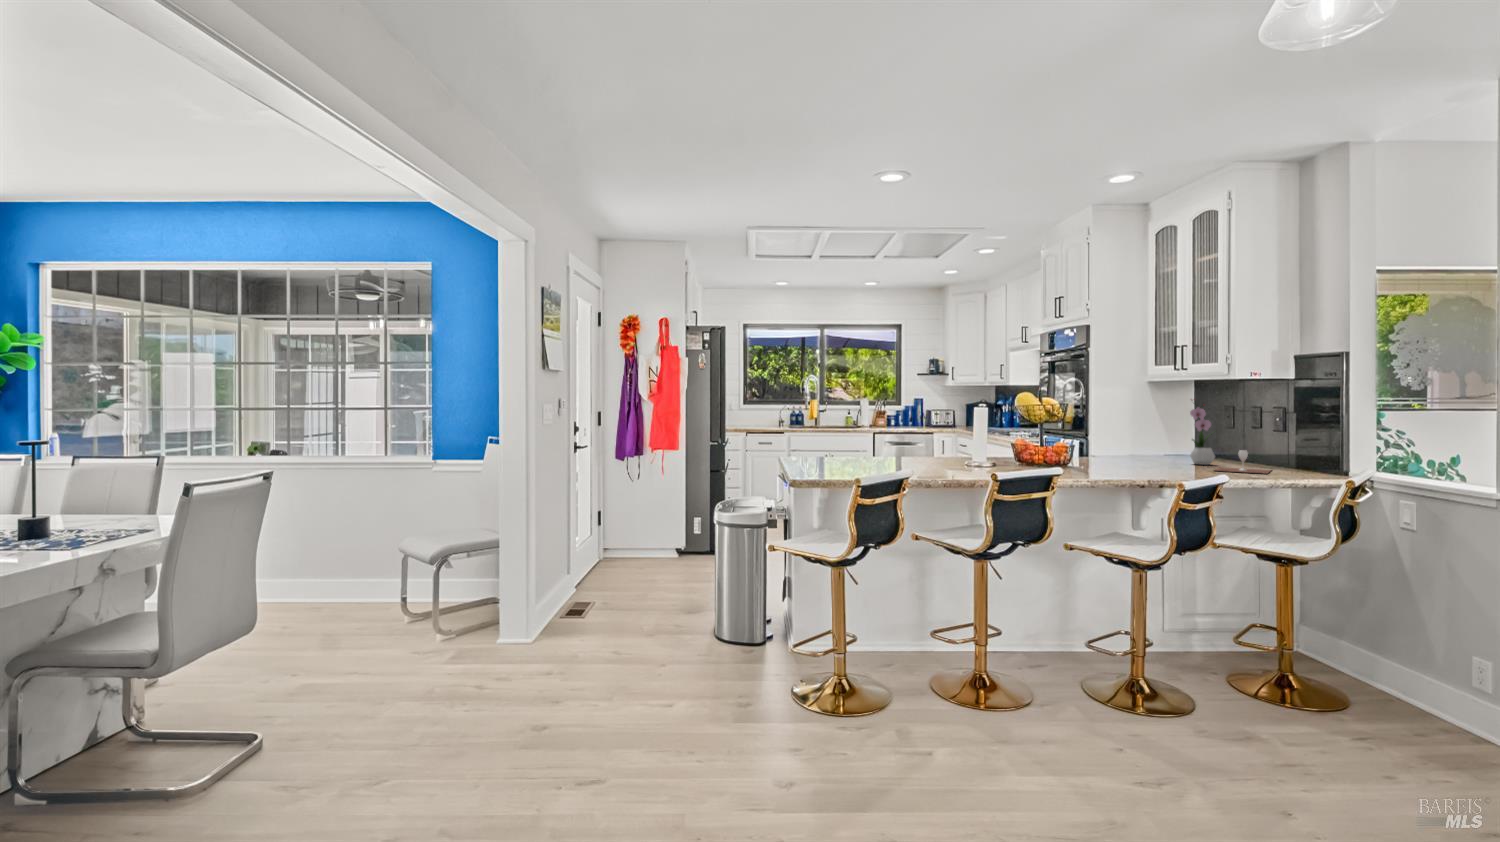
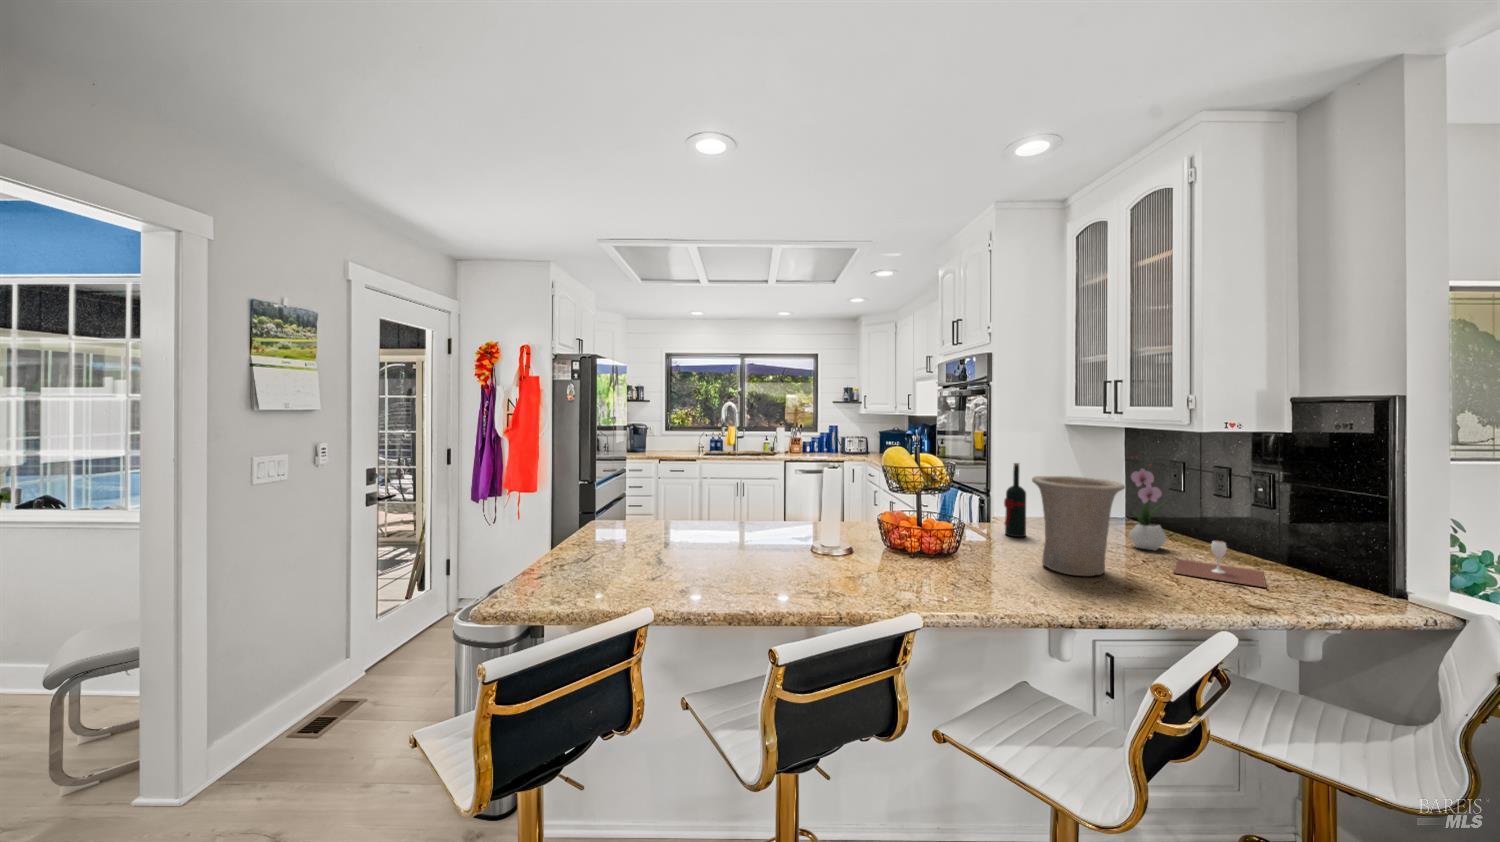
wine bottle: none [1100,407,1116,462] -> present [1004,463,1026,537]
vase: none [1120,410,1181,472] -> present [1032,476,1125,576]

